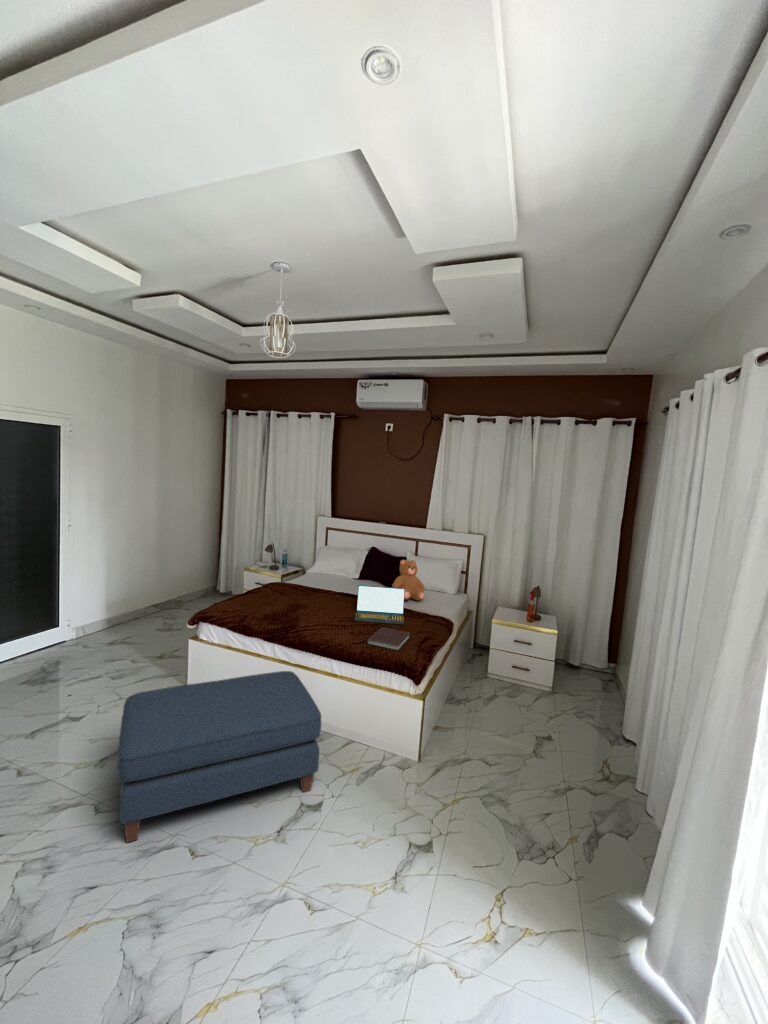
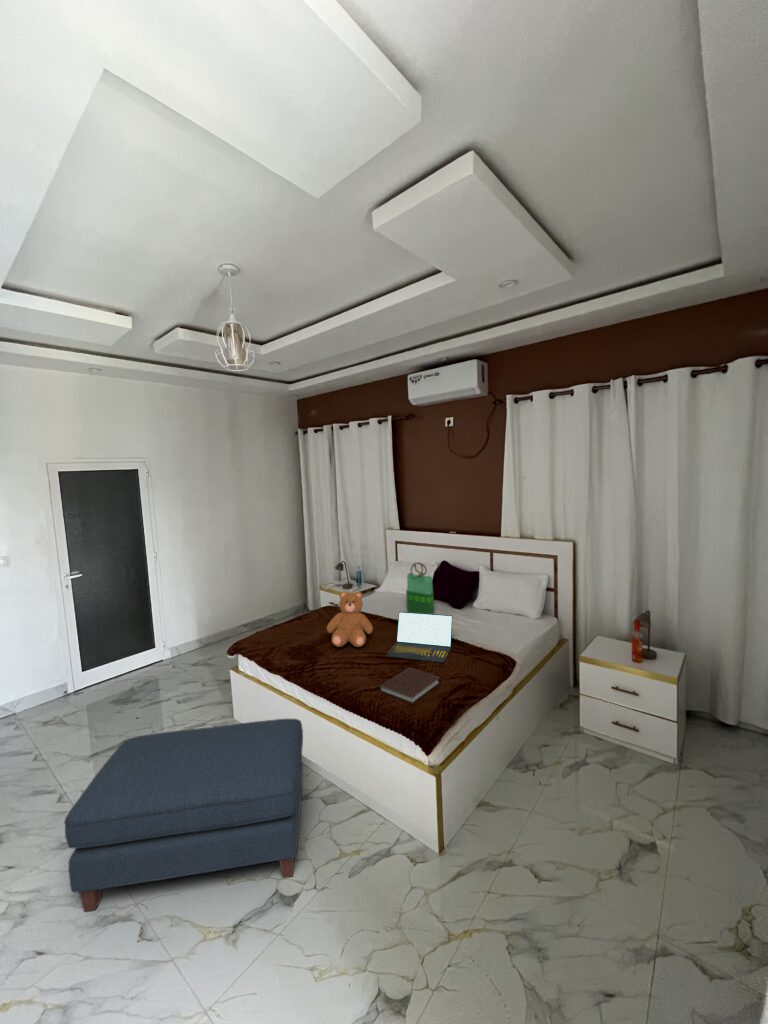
tote bag: none [349,546,375,593] -> present [406,562,434,614]
teddy bear: present [392,560,425,600] -> present [327,591,373,647]

